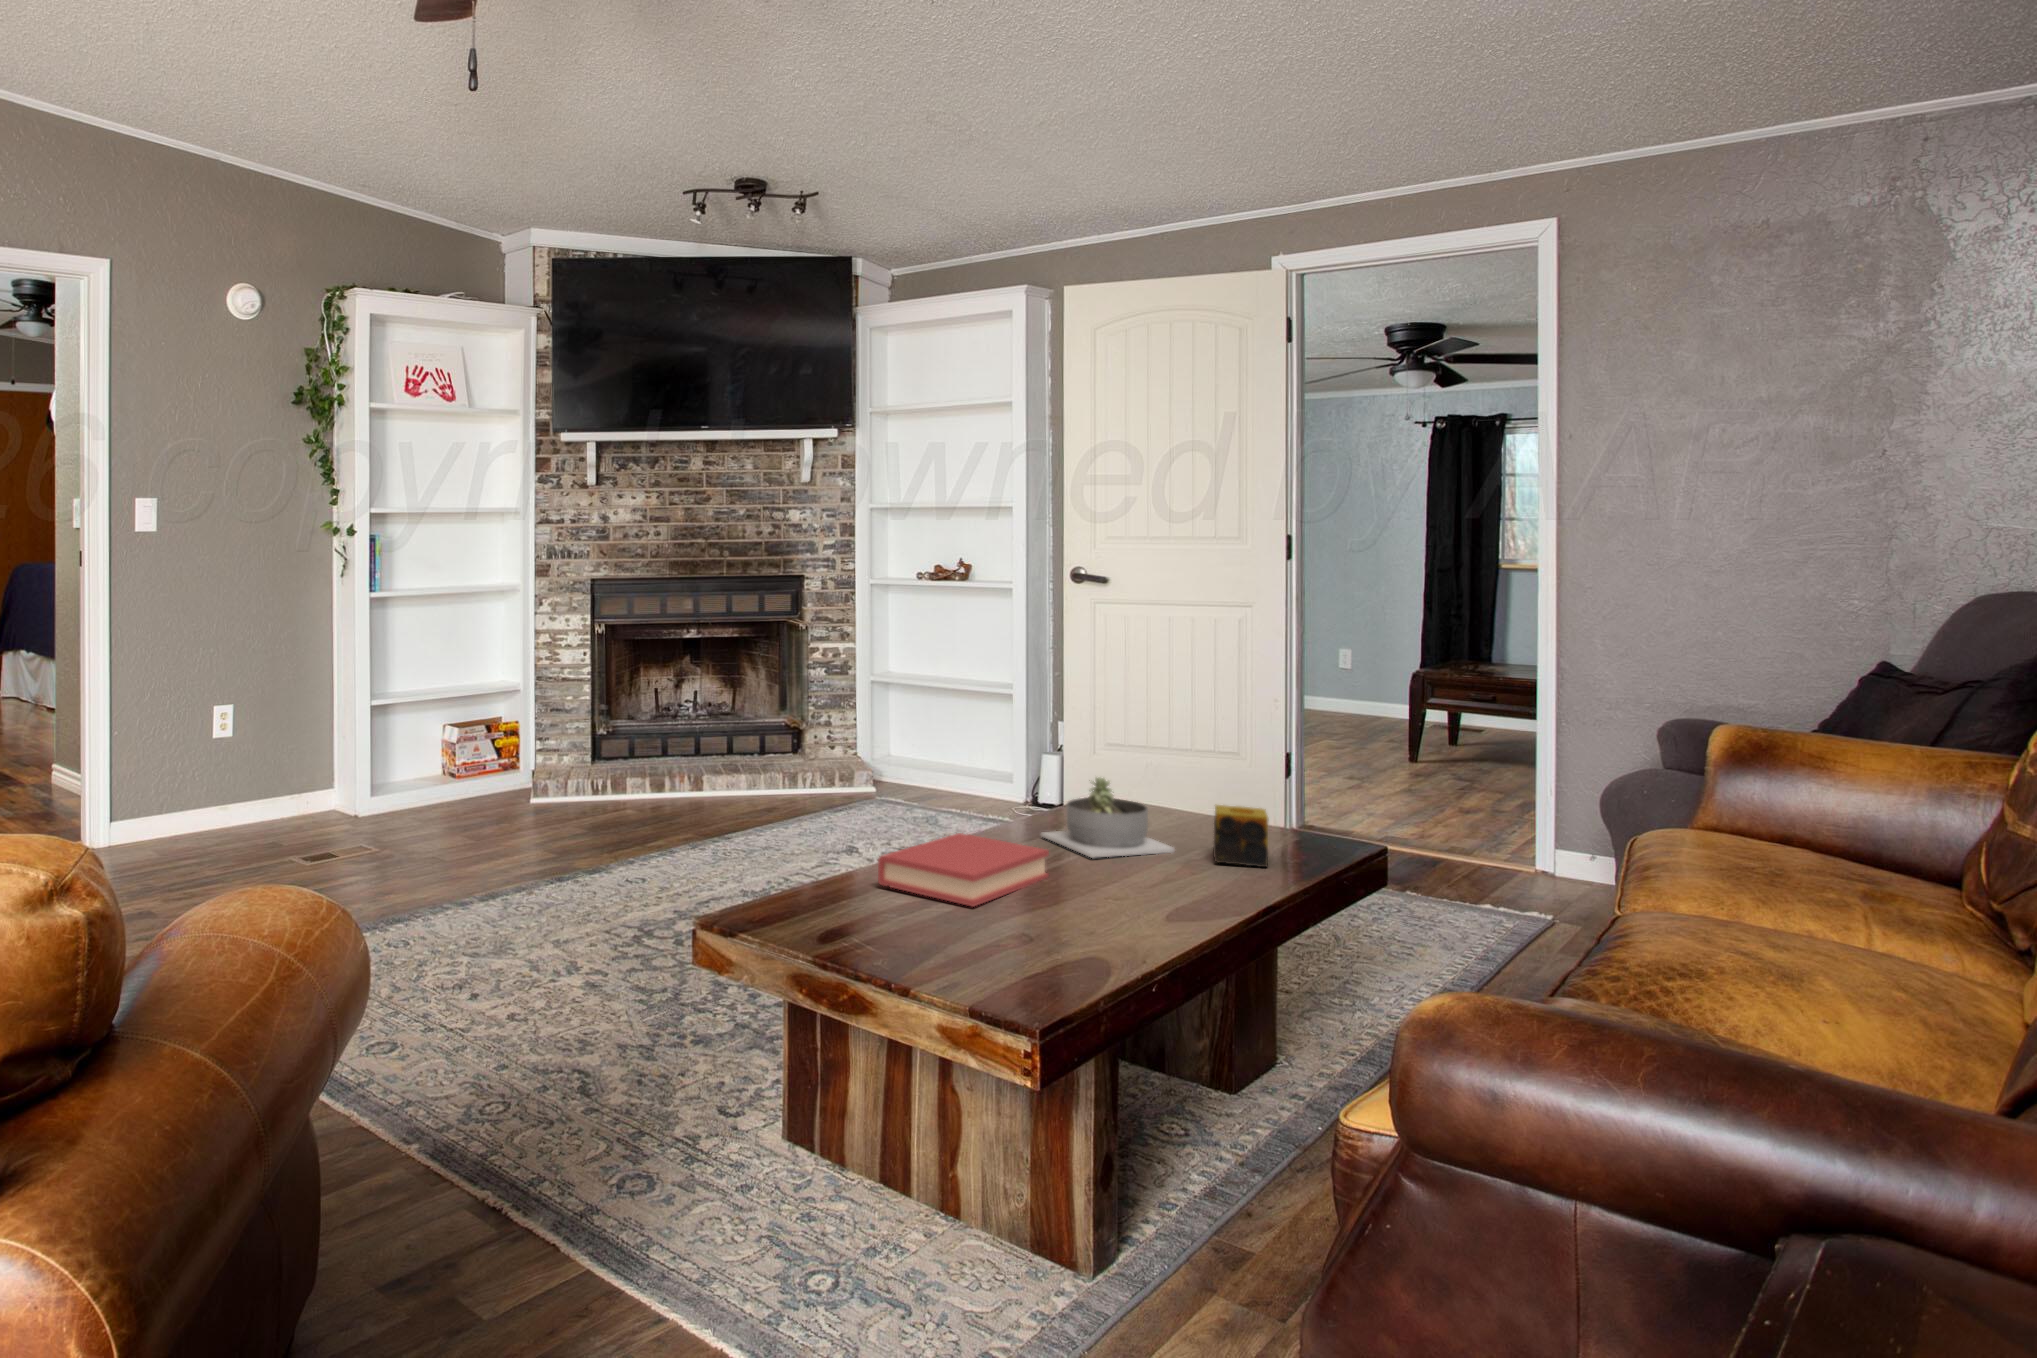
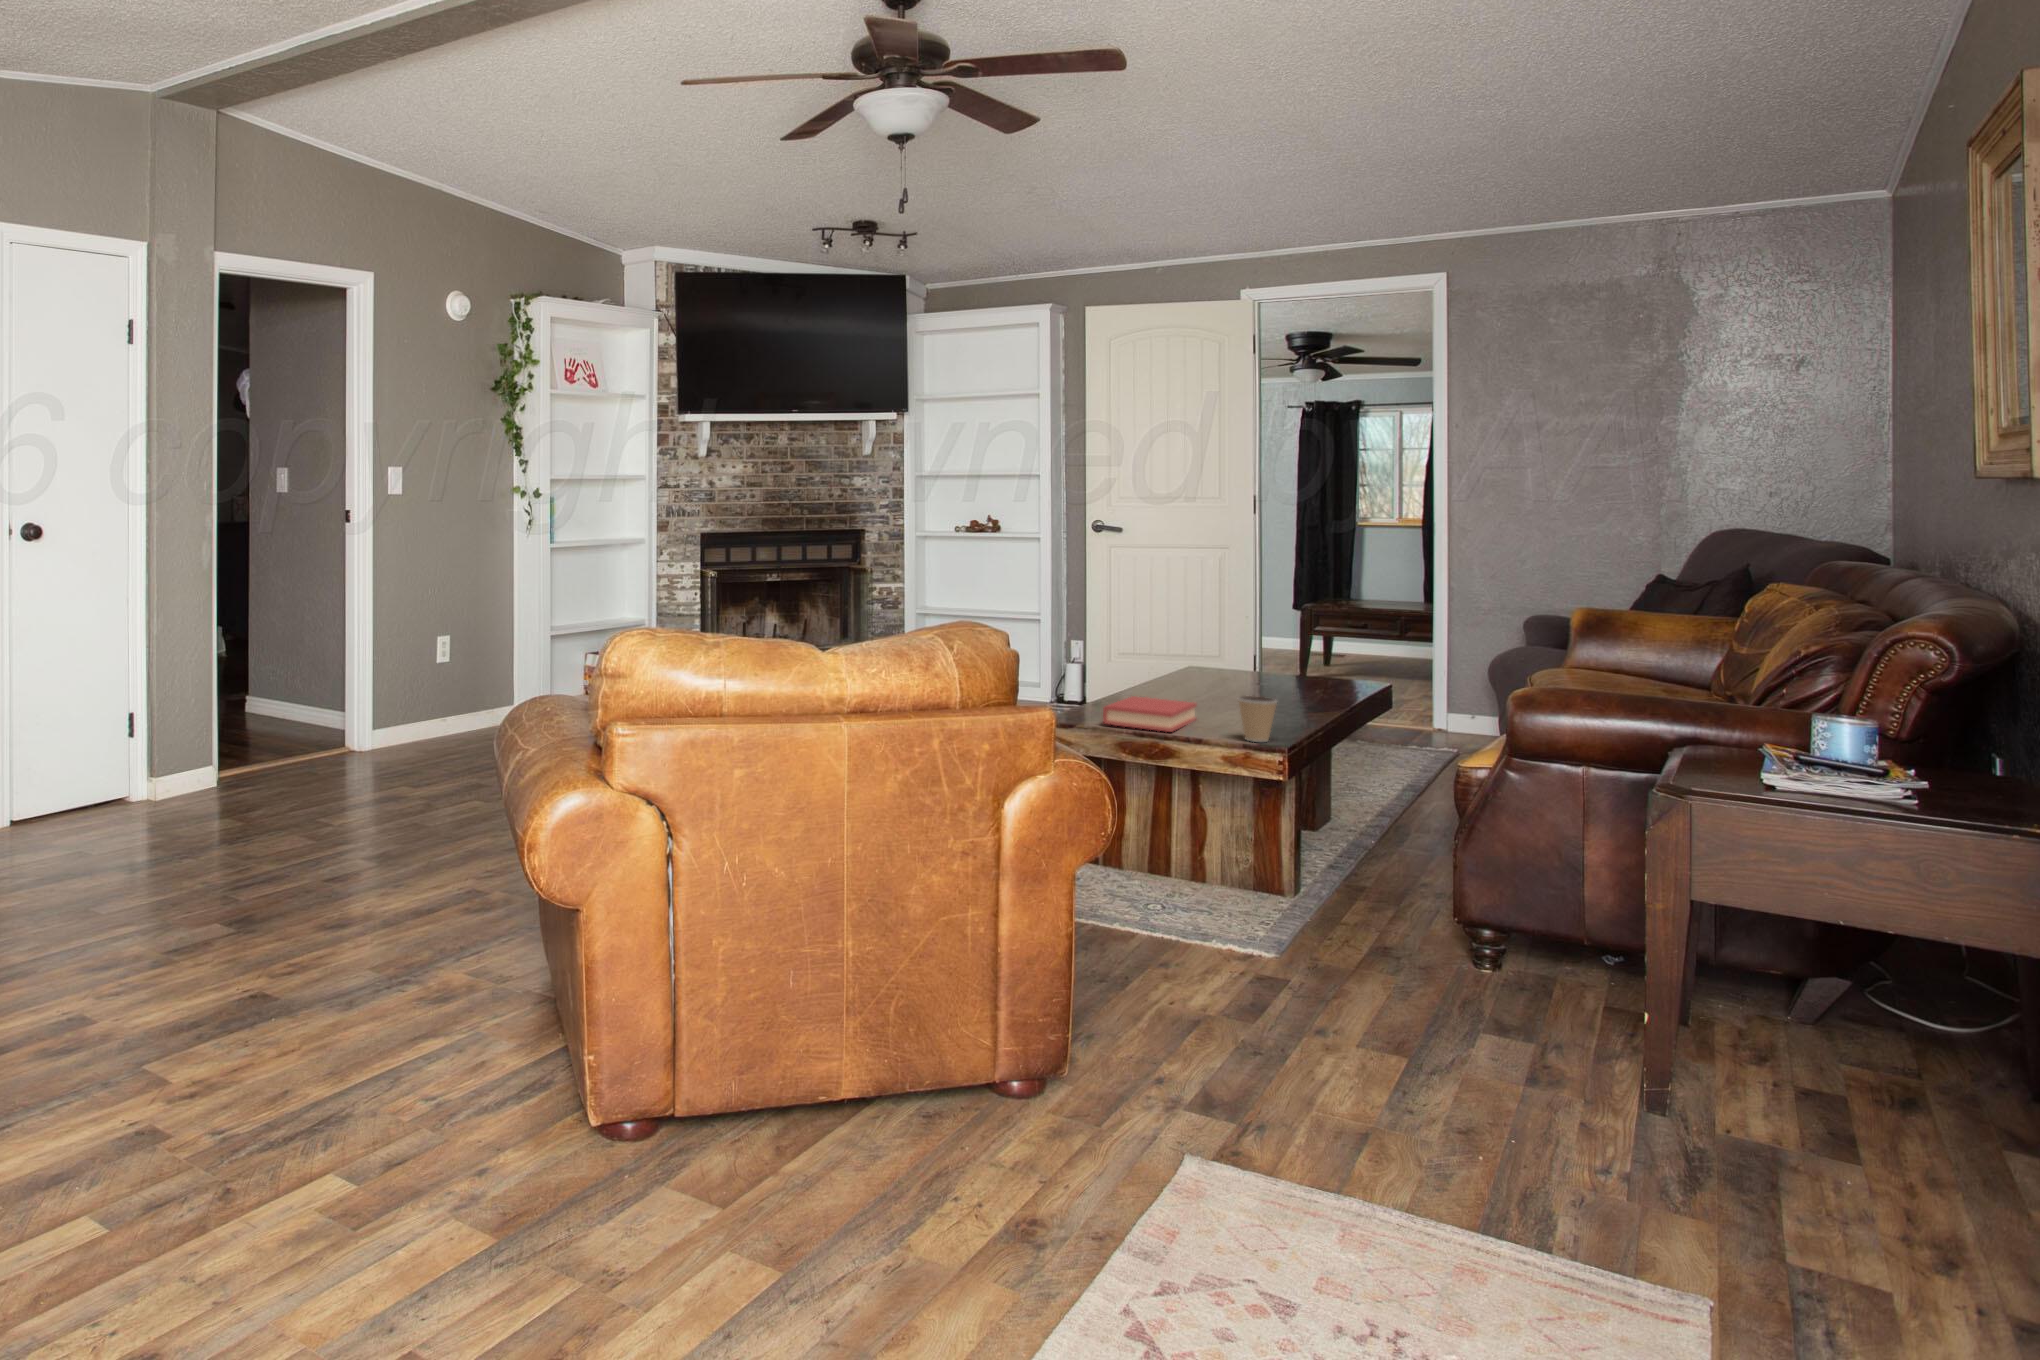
succulent planter: present [1041,777,1175,858] -> none [1169,661,1259,710]
candle: present [1213,805,1268,867] -> none [1283,677,1322,712]
coffee cup: none [1071,852,1138,936] -> present [1238,696,1277,742]

